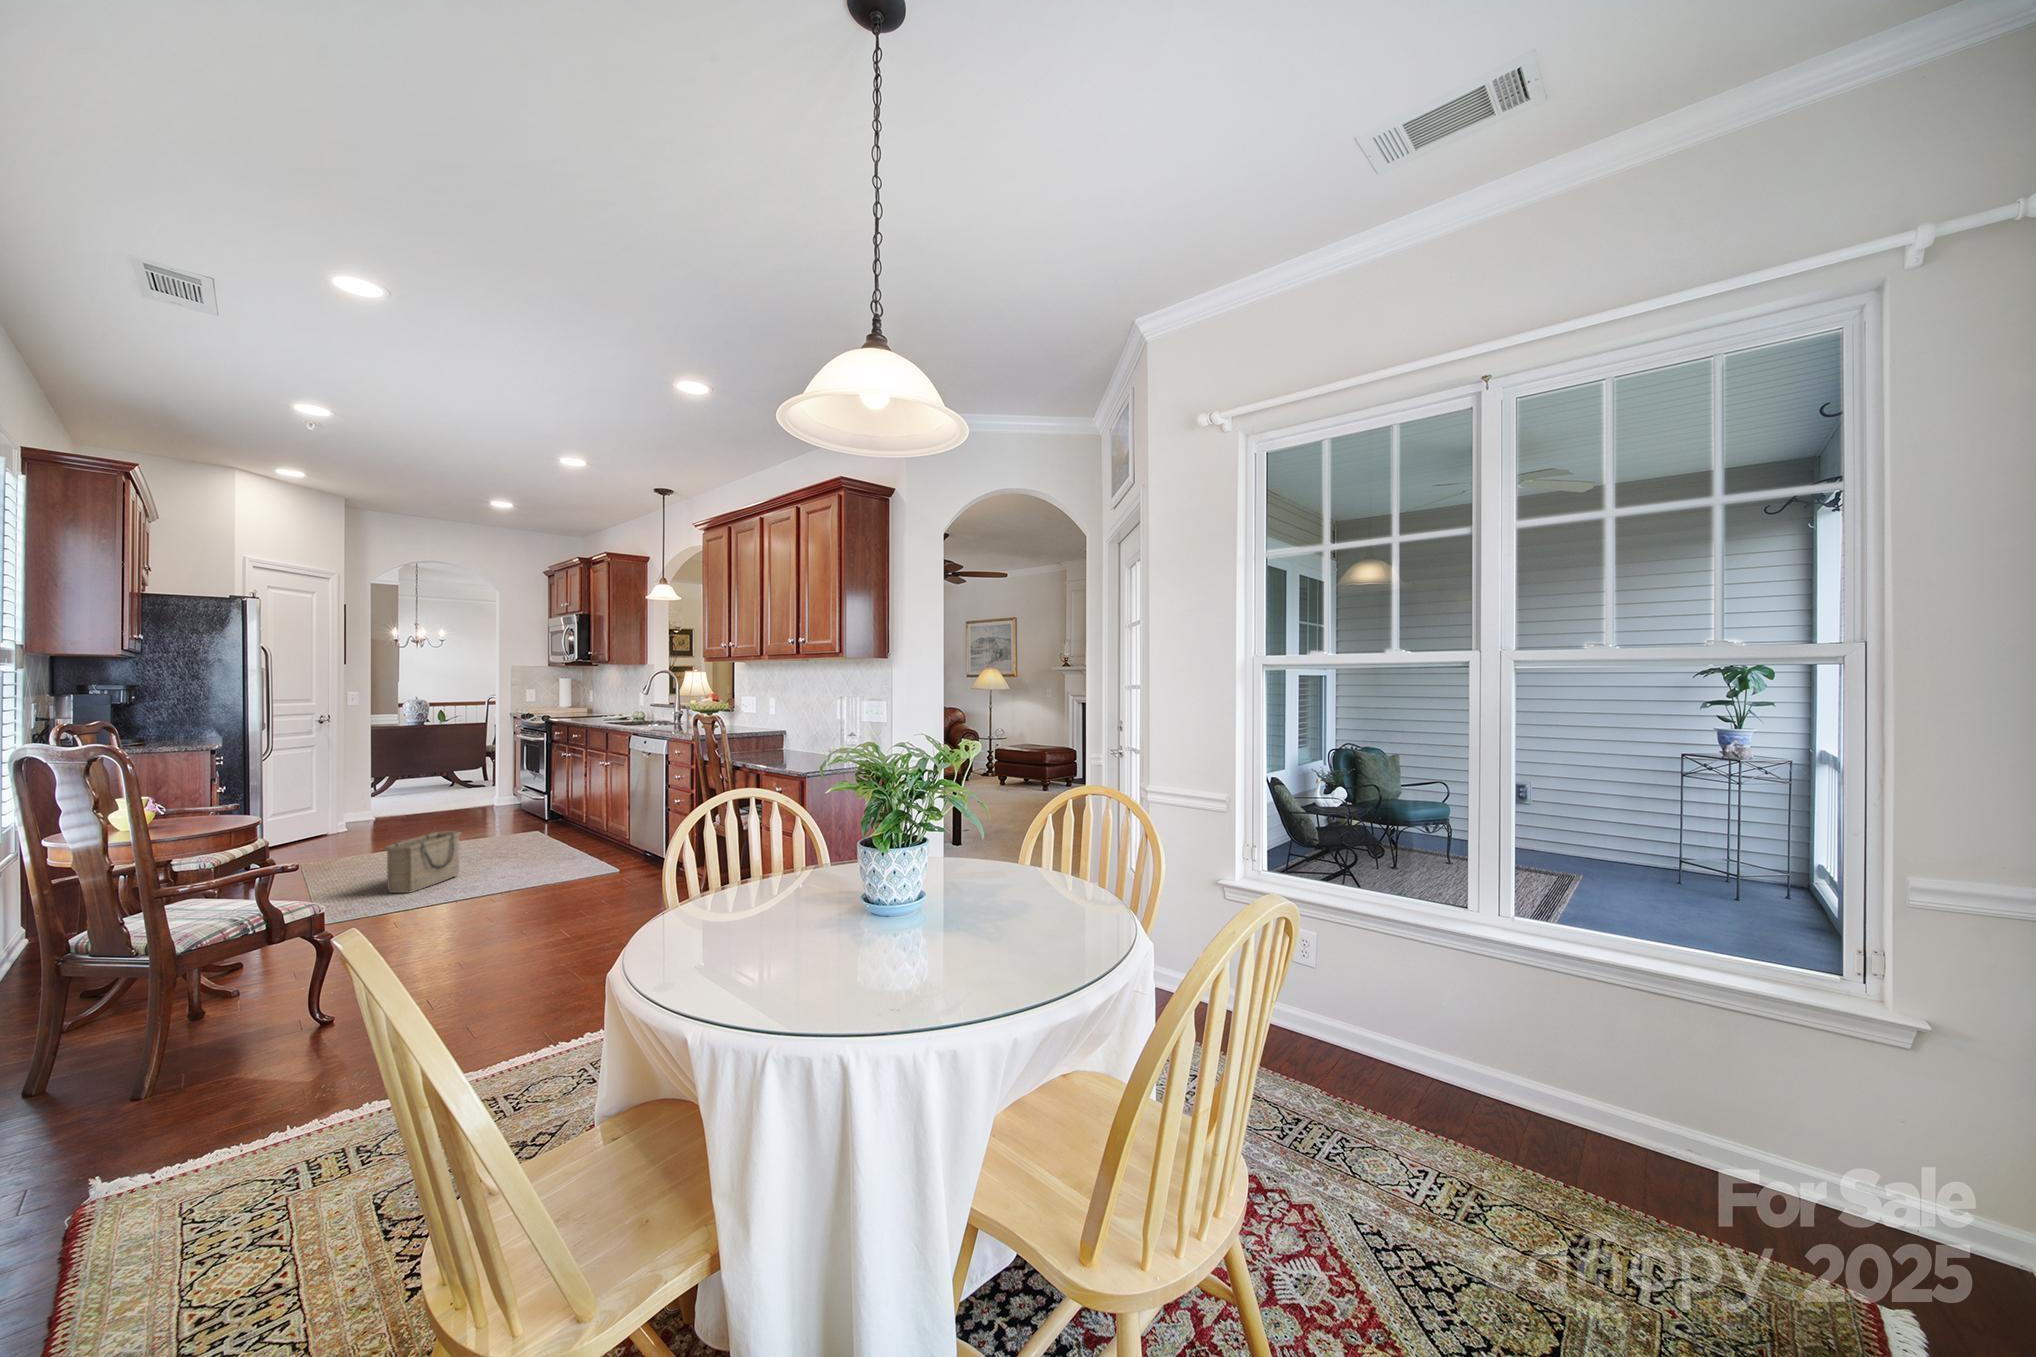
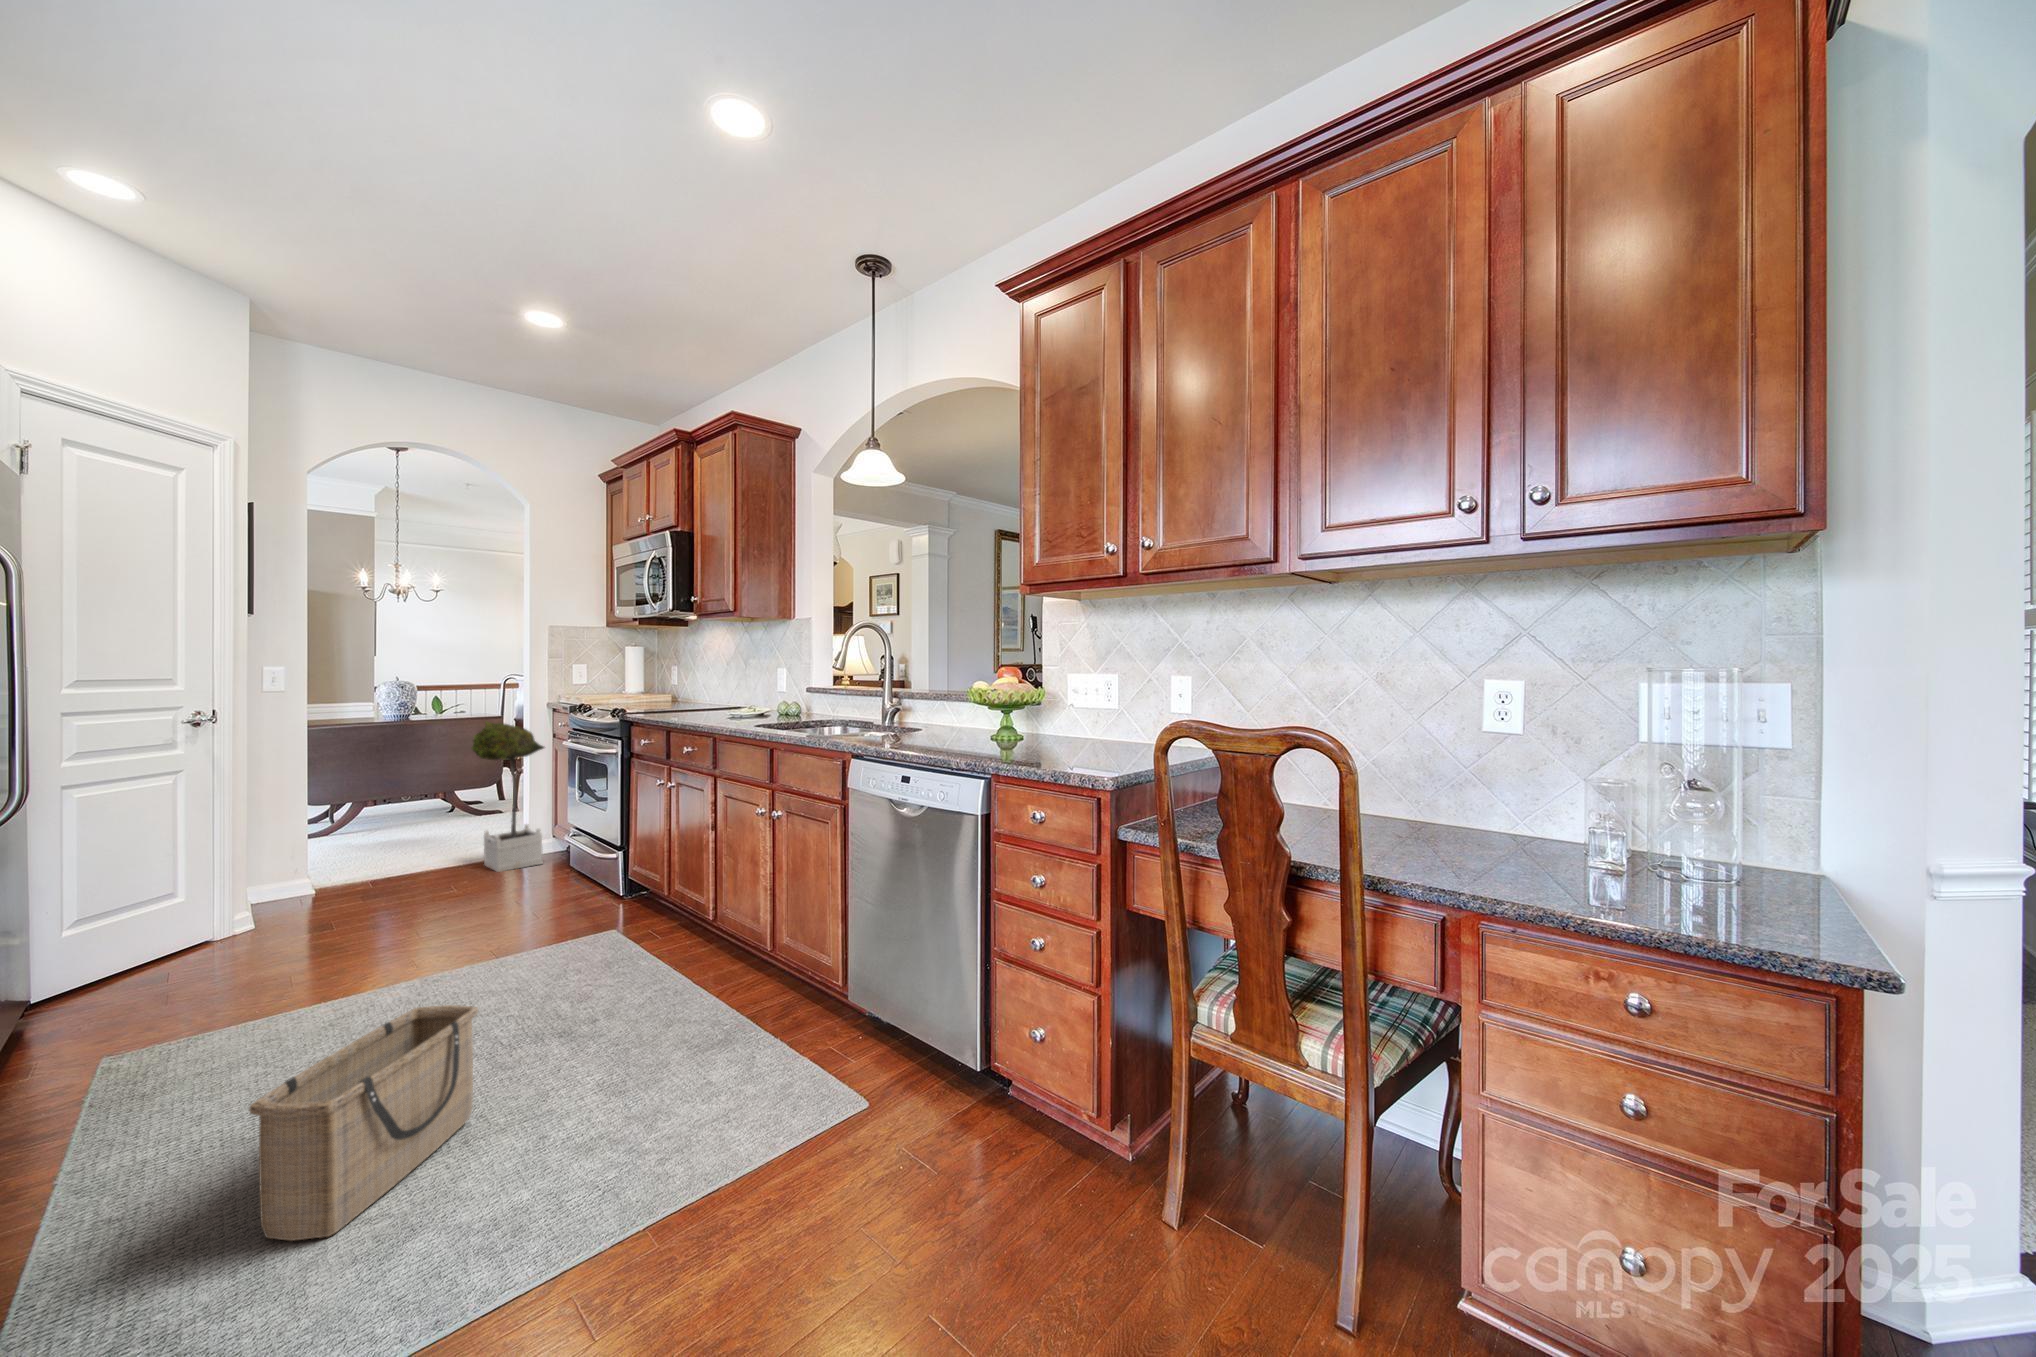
potted tree: none [463,724,508,813] -> present [472,722,544,872]

